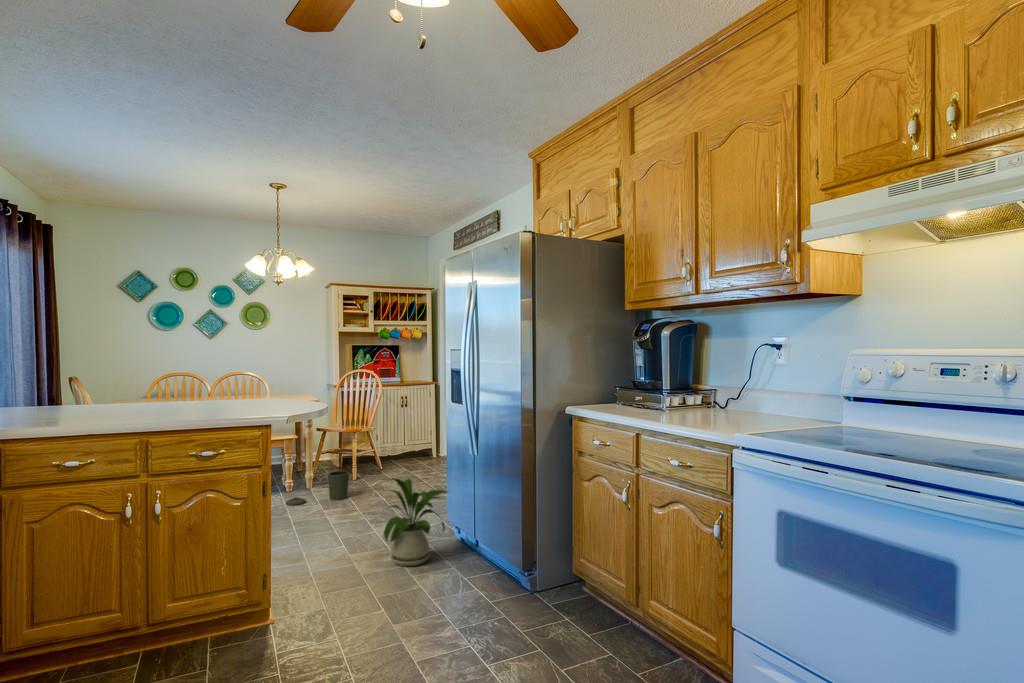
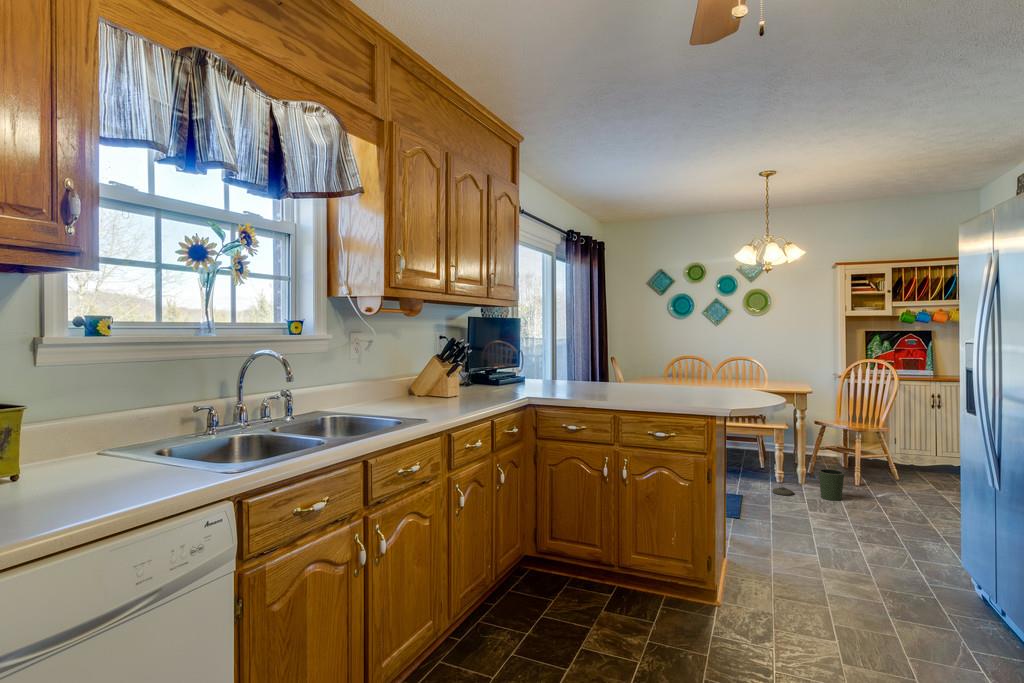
house plant: present [384,479,448,566] -> none [853,491,964,604]

